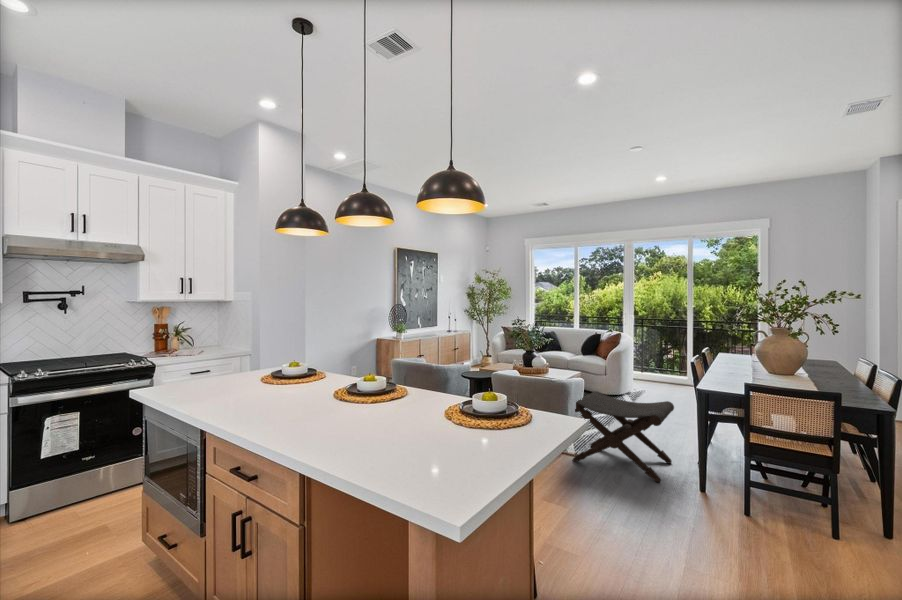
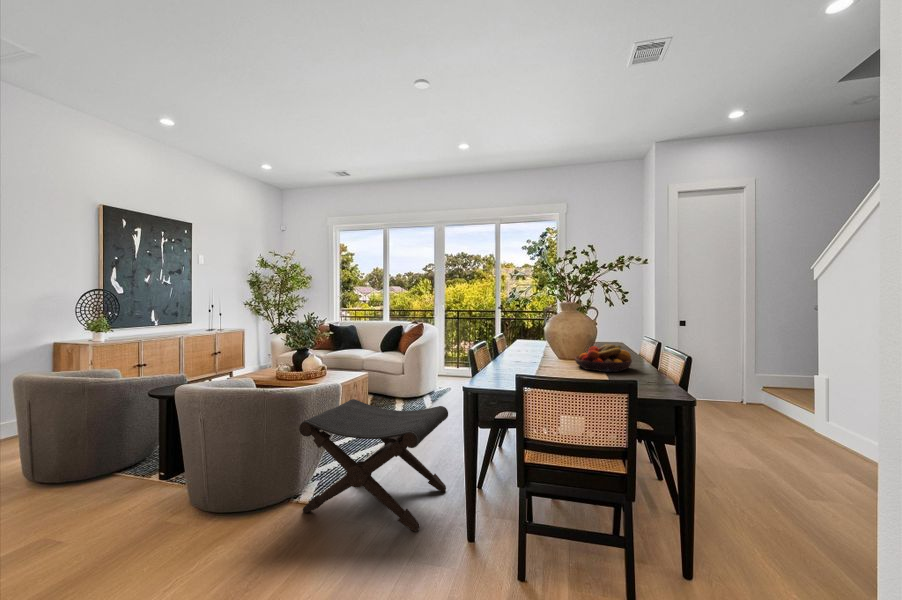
fruit bowl: none [787,364,842,386] -> present [575,345,632,372]

